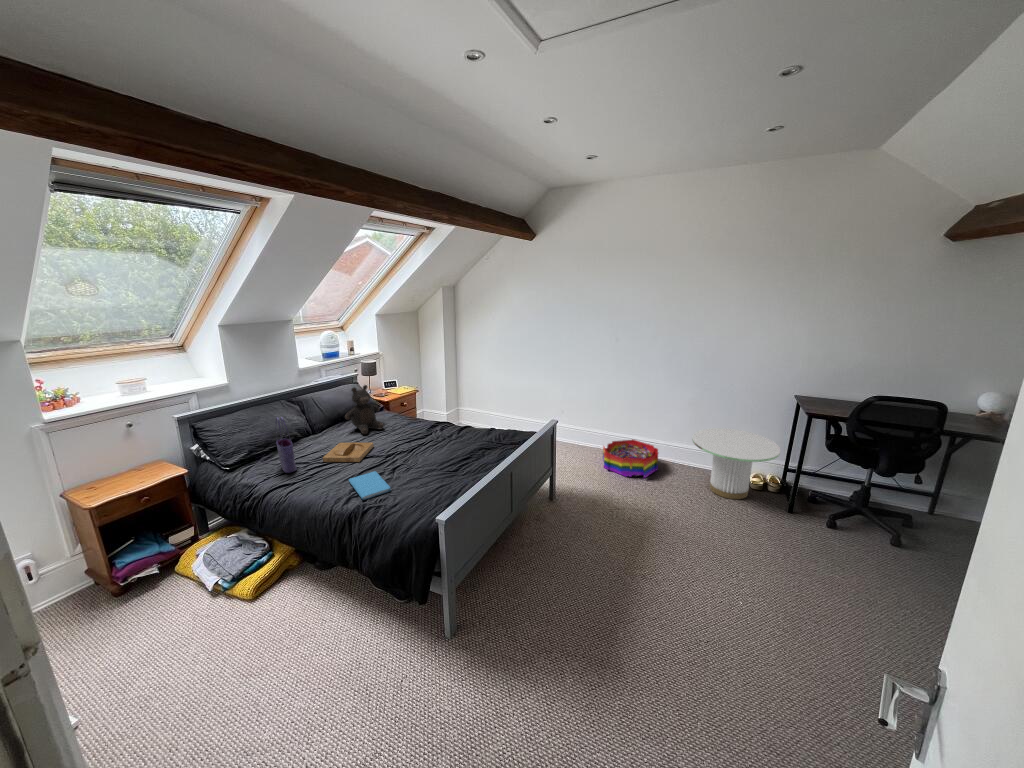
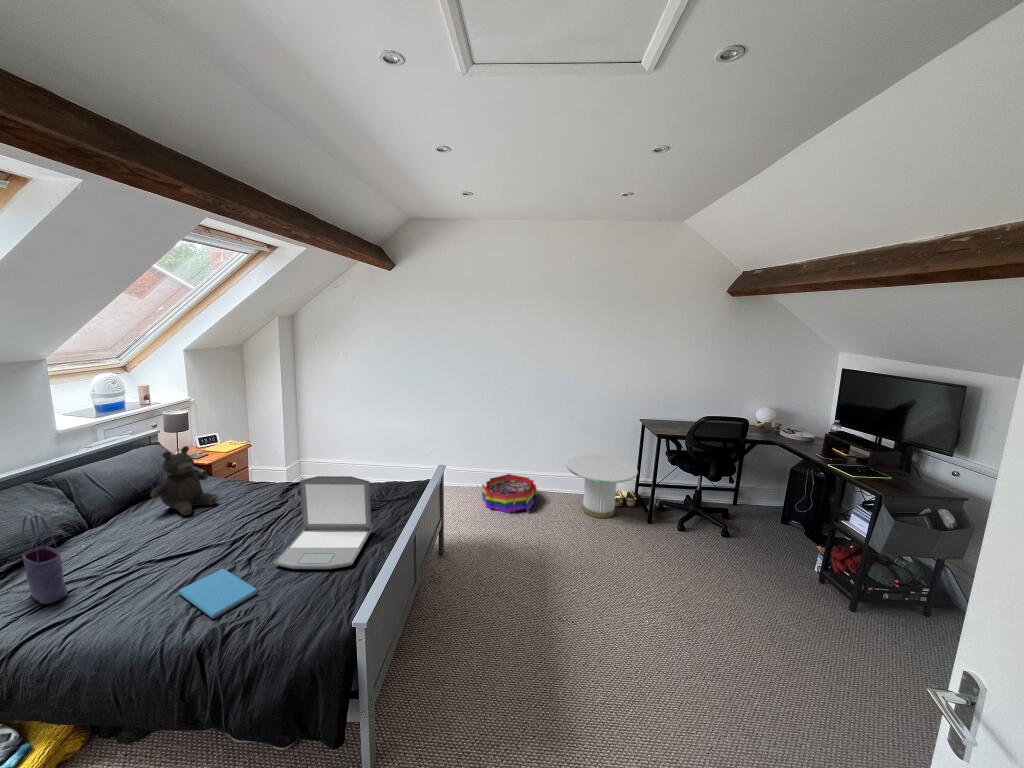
laptop: none [406,414,479,486] -> present [274,476,372,569]
tray: present [323,443,374,462] -> none [119,526,207,571]

